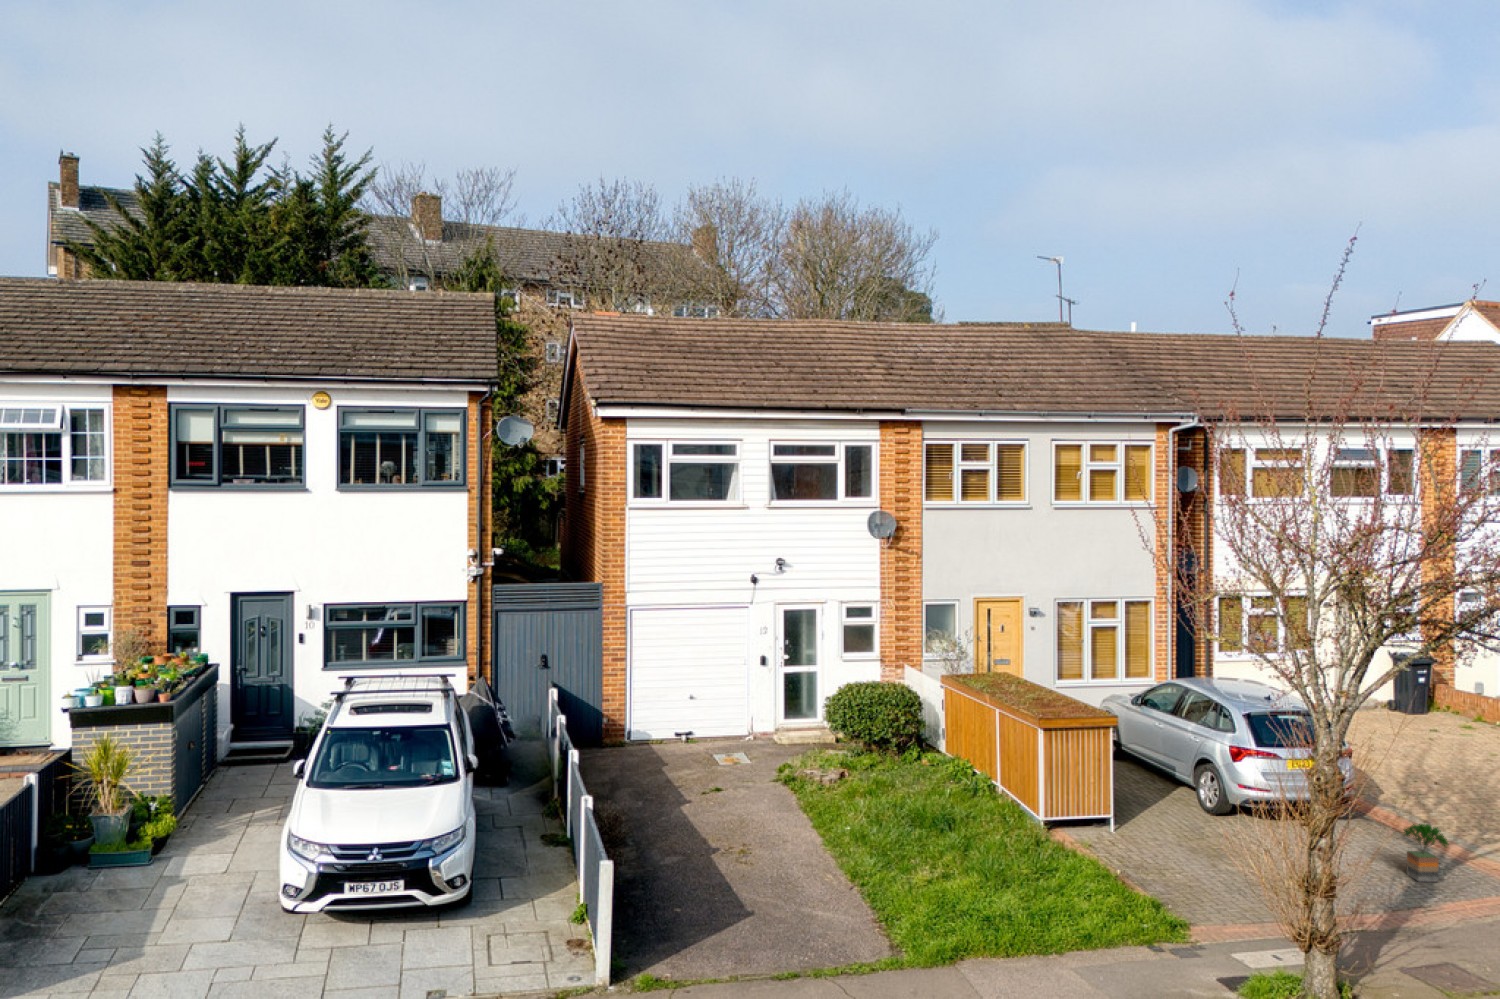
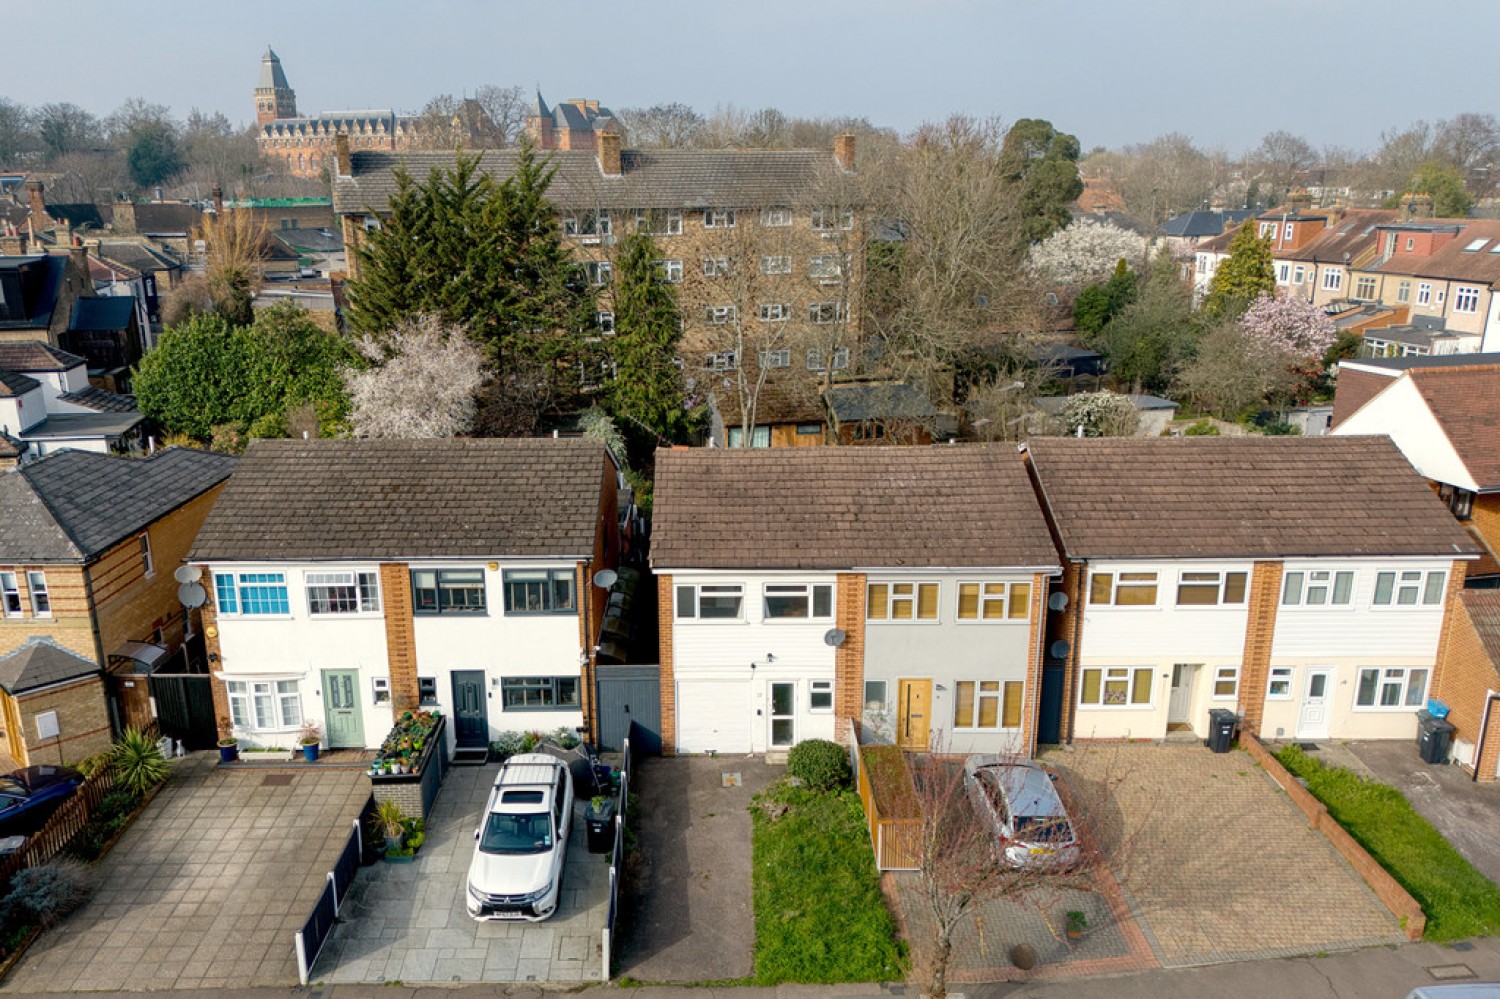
woven basket: none [1355,867,1400,915] -> present [1014,943,1037,970]

